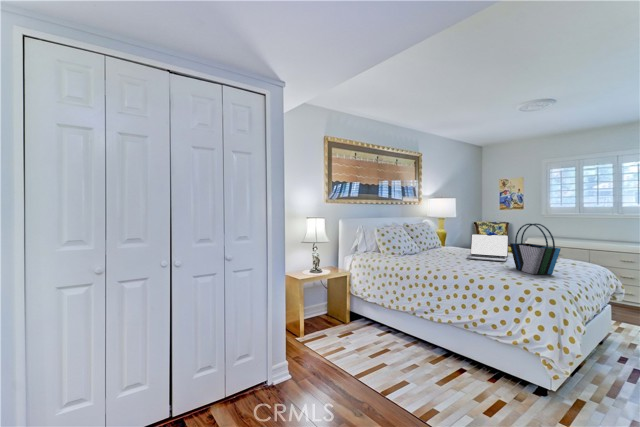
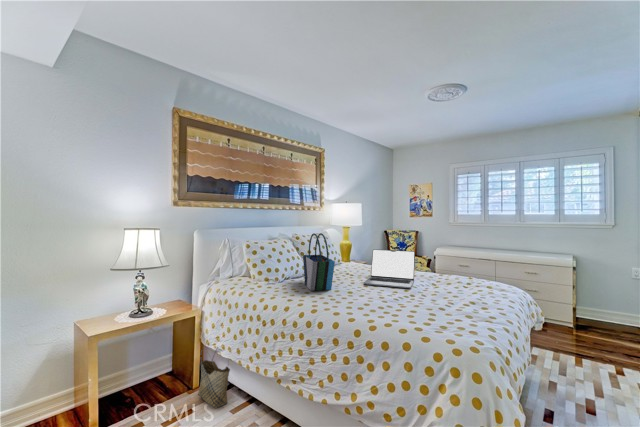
tote bag: present [510,223,561,274] -> present [303,233,335,291]
woven basket: none [353,294,375,331] -> present [198,359,230,408]

